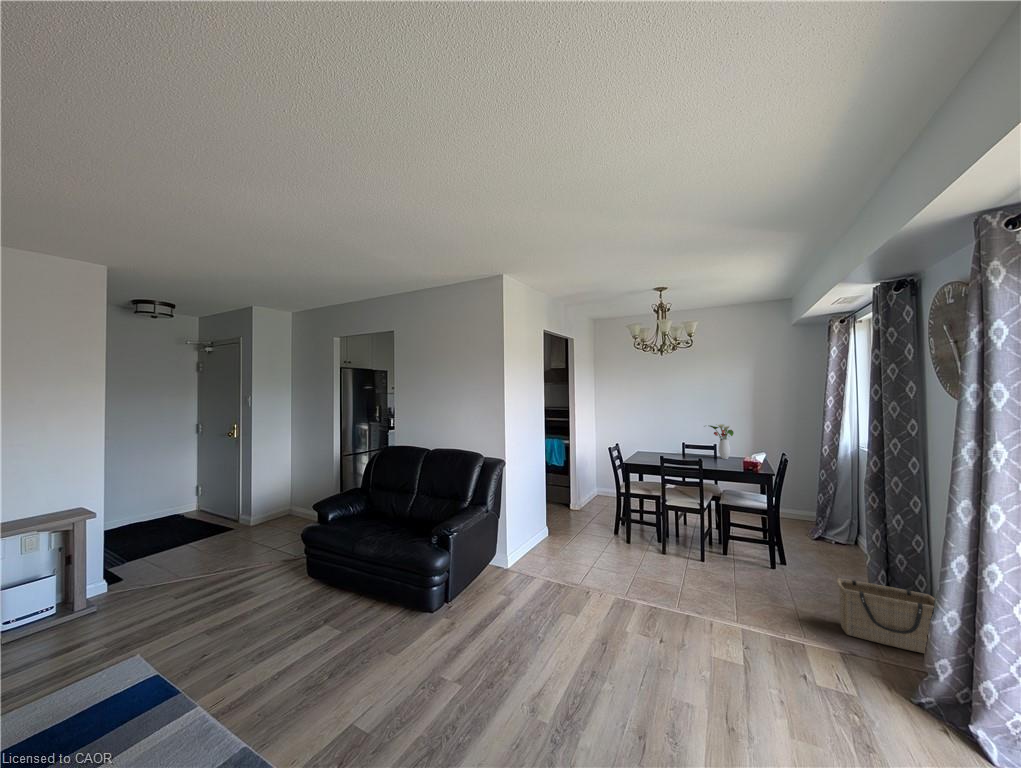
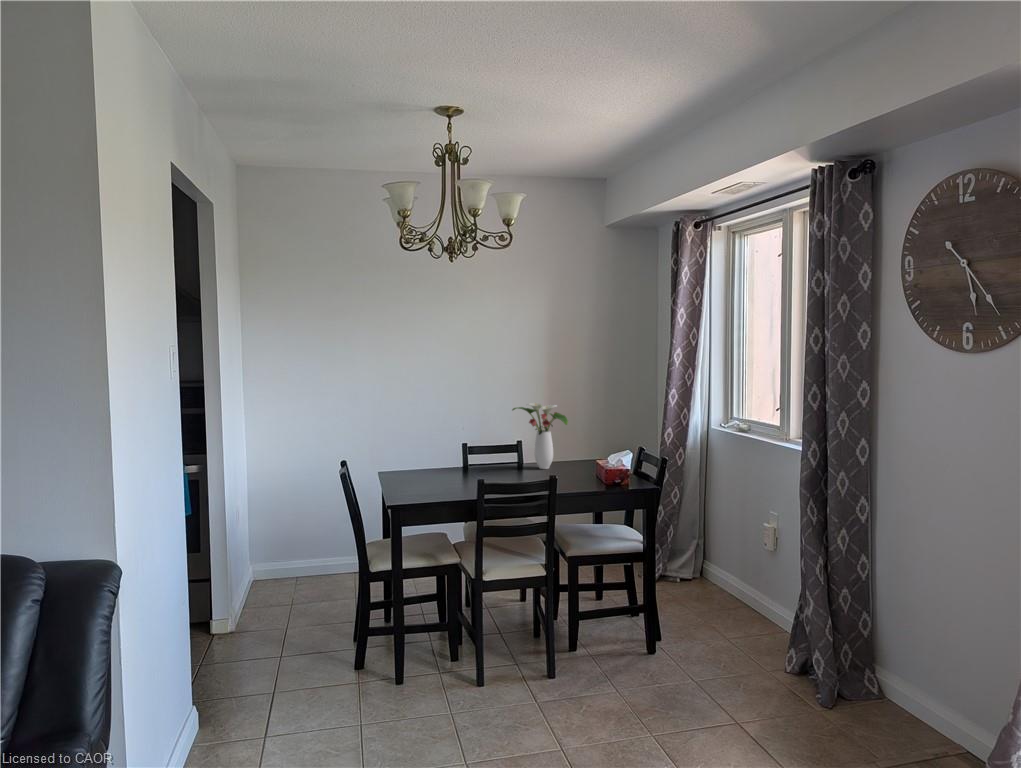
basket: present [837,578,935,653] -> none [794,640,920,741]

